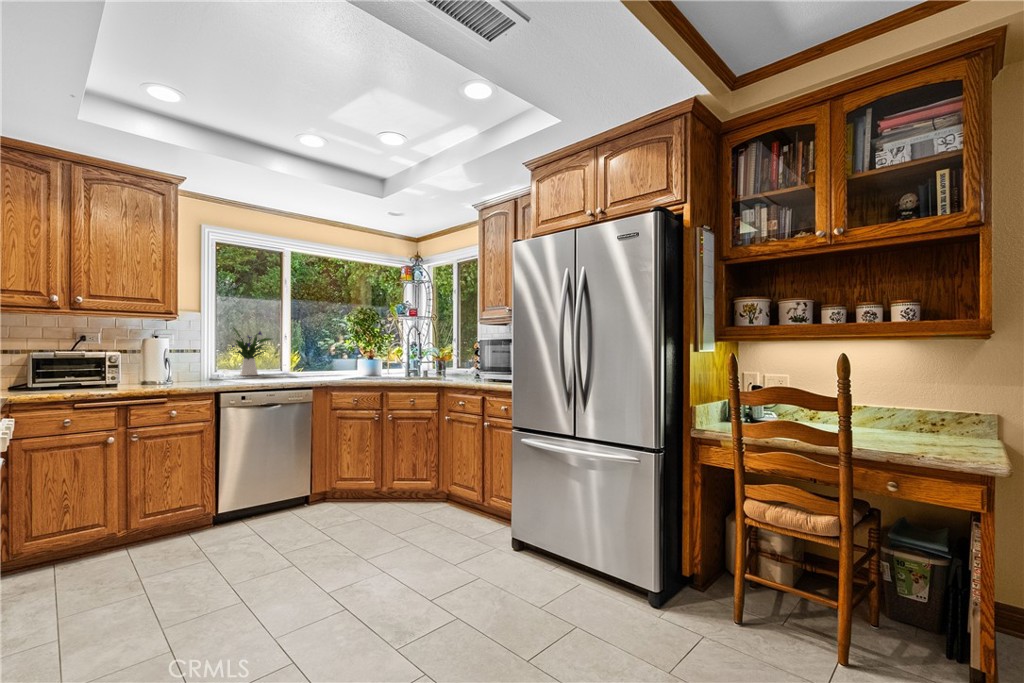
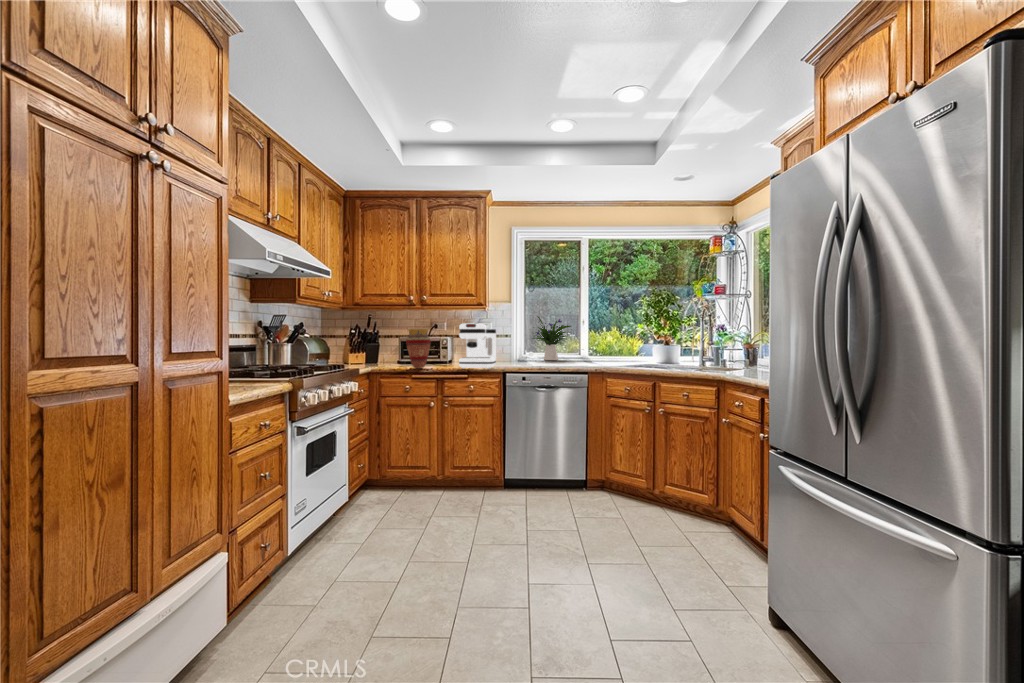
coffee maker: none [155,337,209,391] -> present [459,323,496,369]
vase: none [65,342,108,396] -> present [406,328,431,369]

